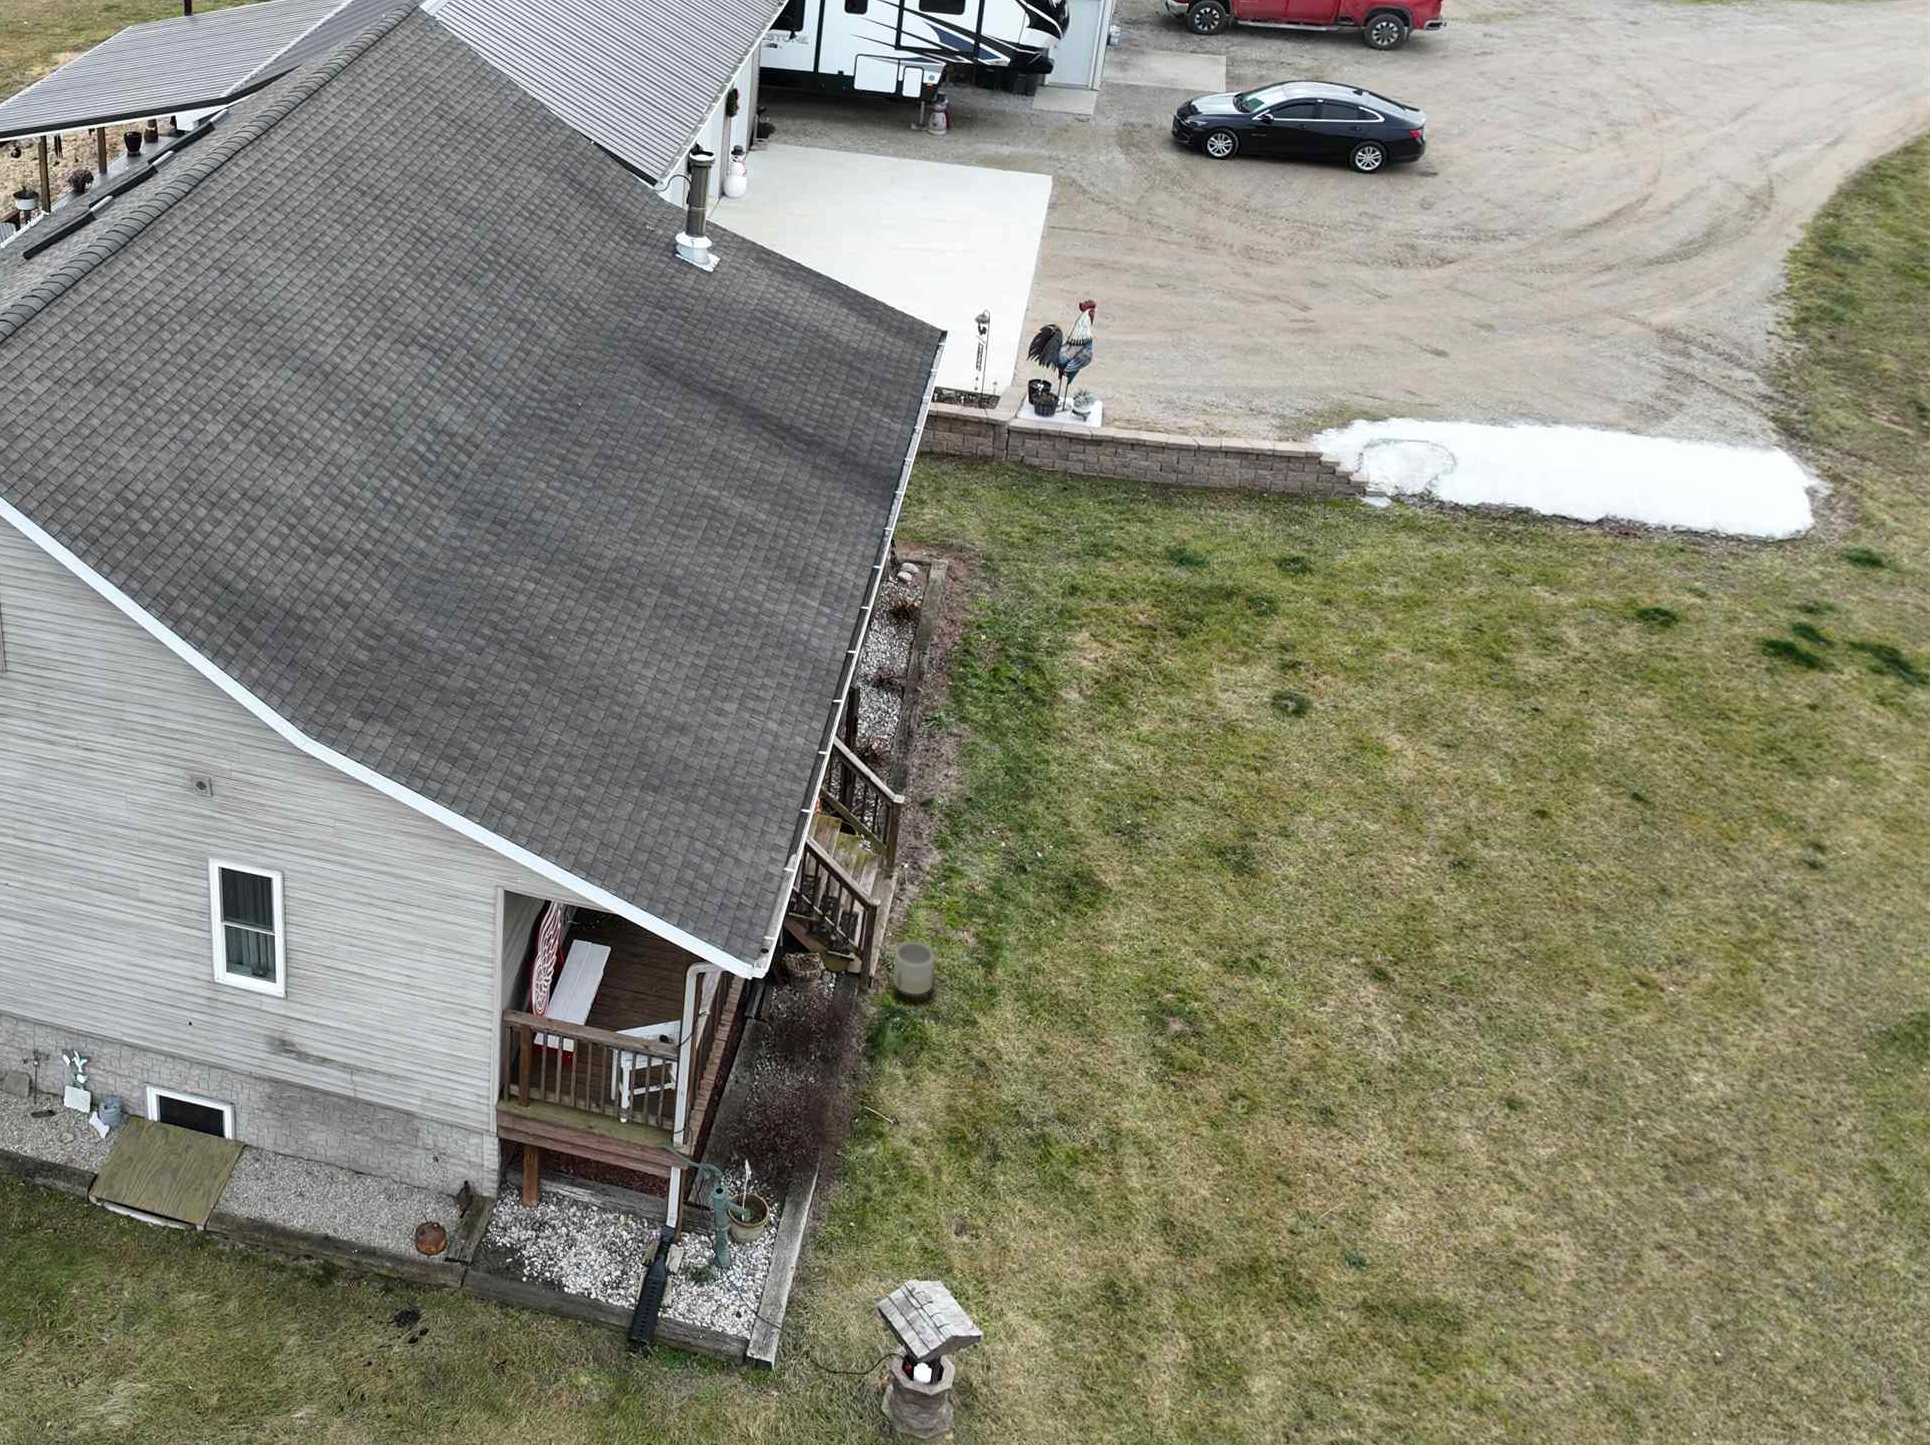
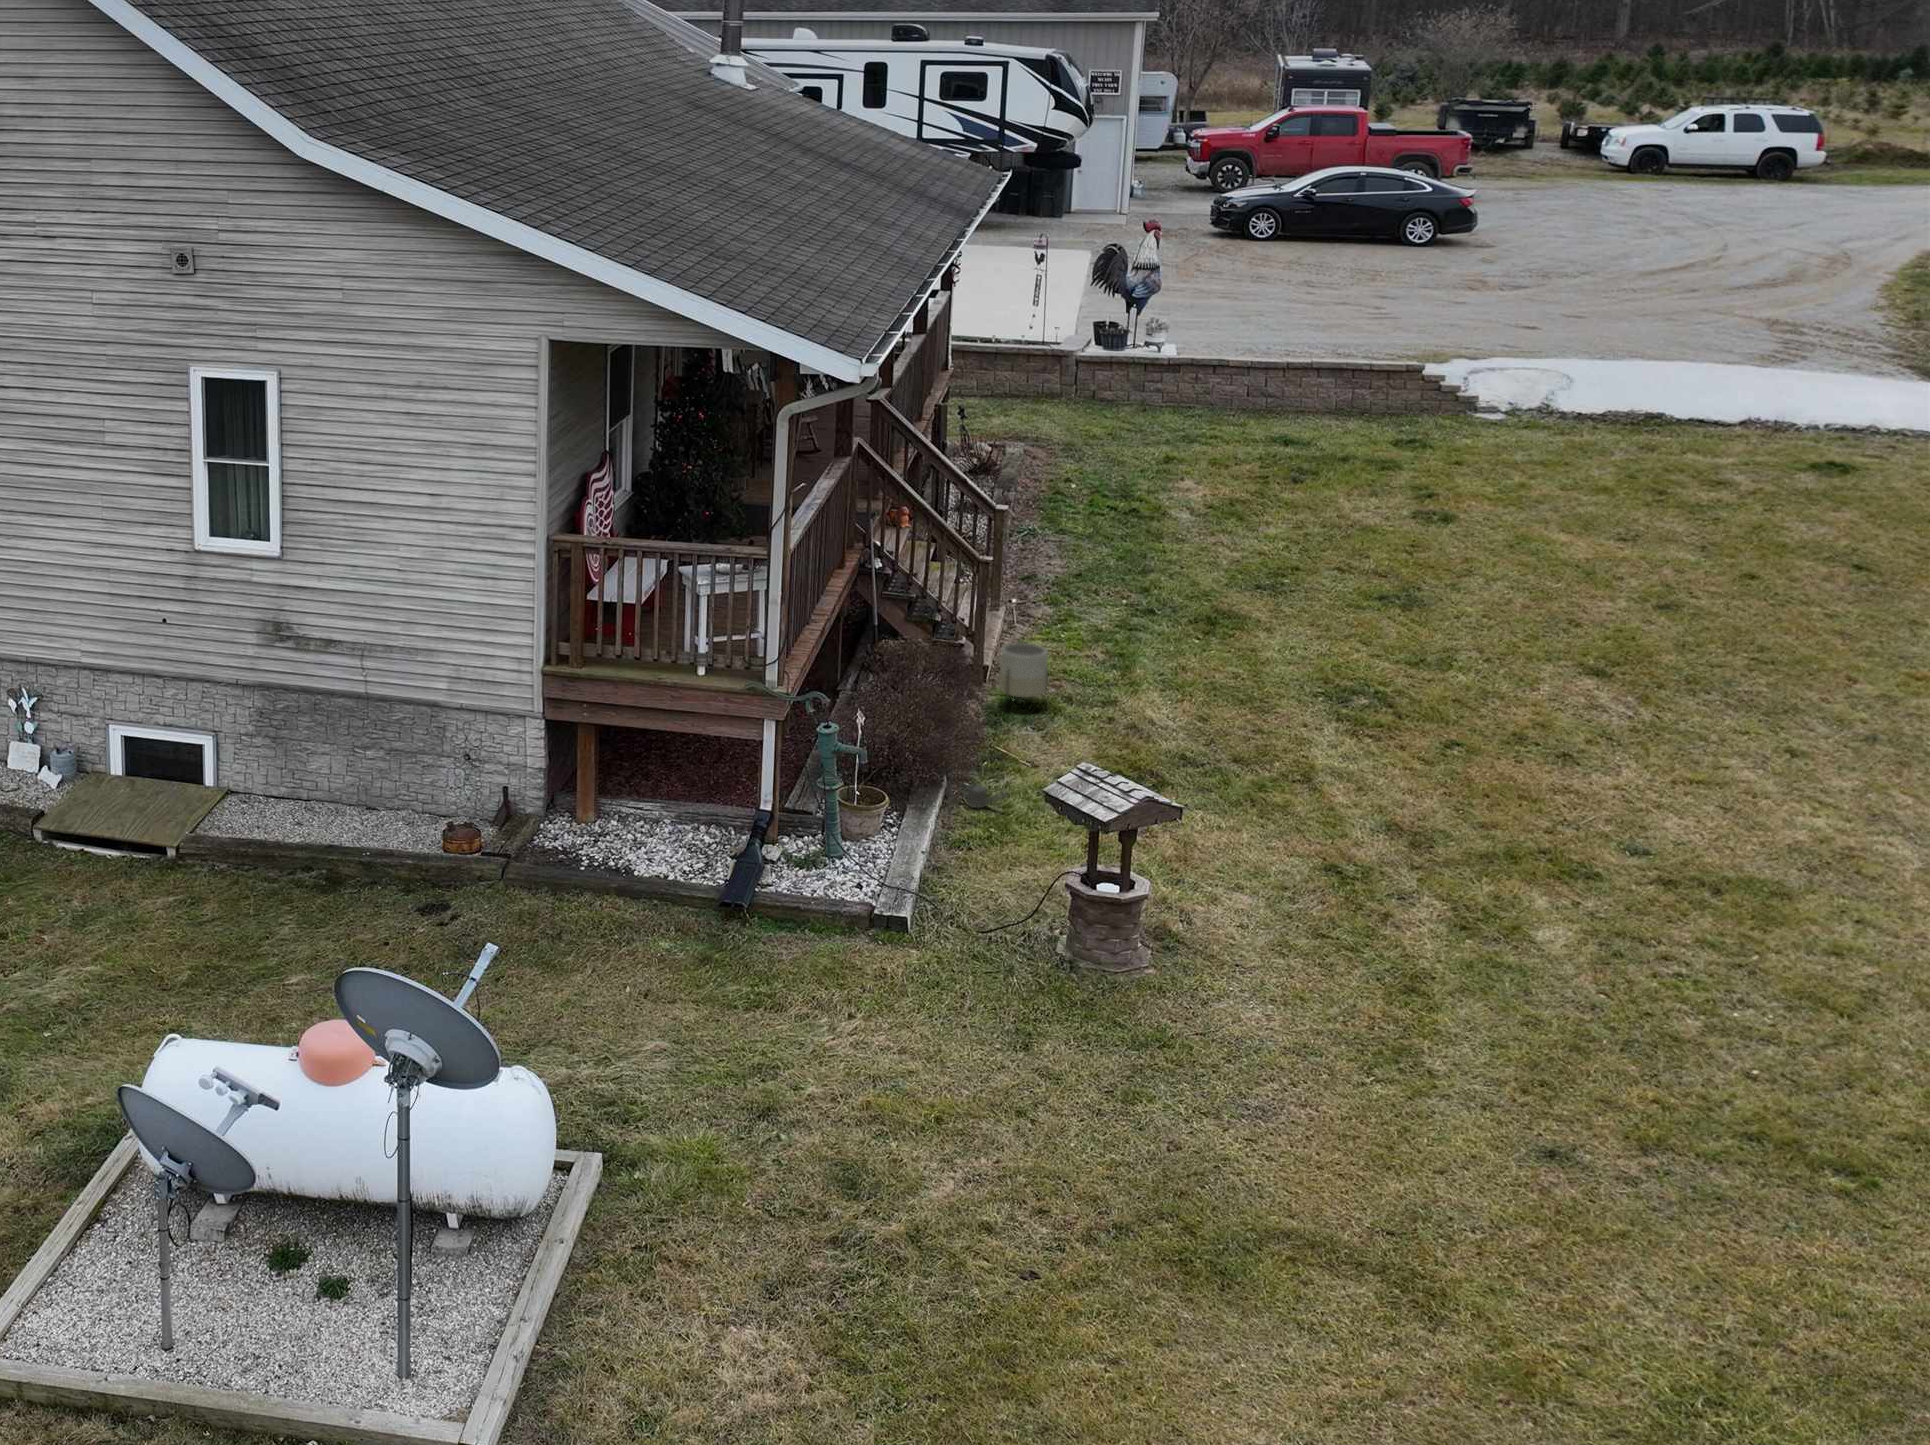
watering can: none [846,1130,885,1155] -> present [965,784,1007,809]

